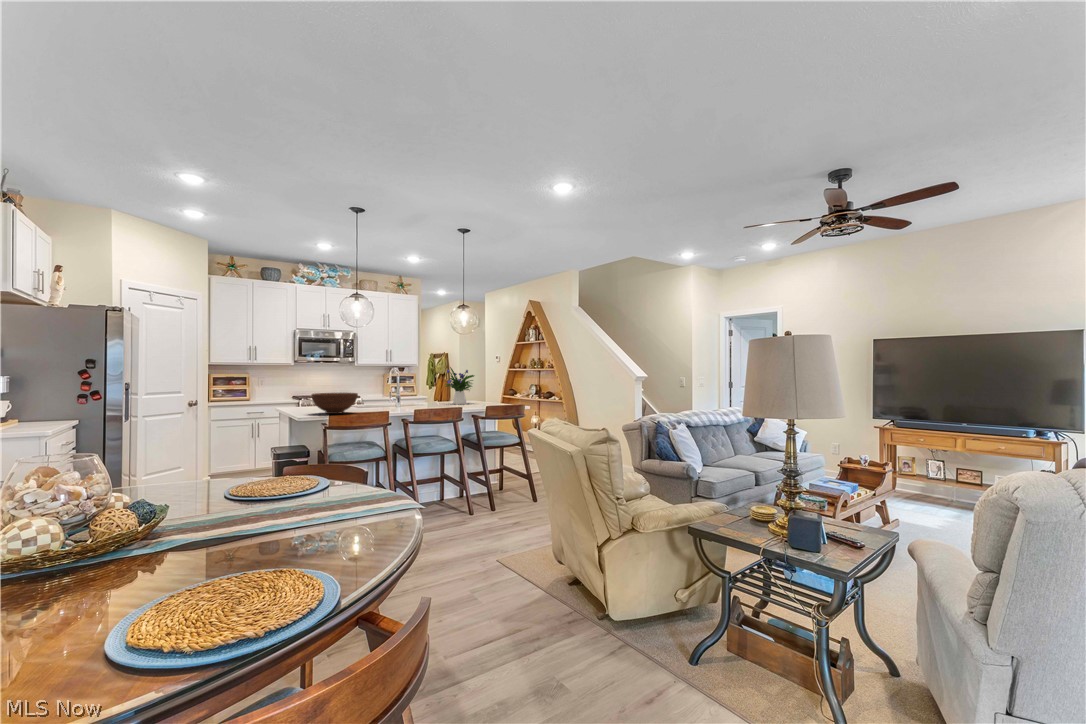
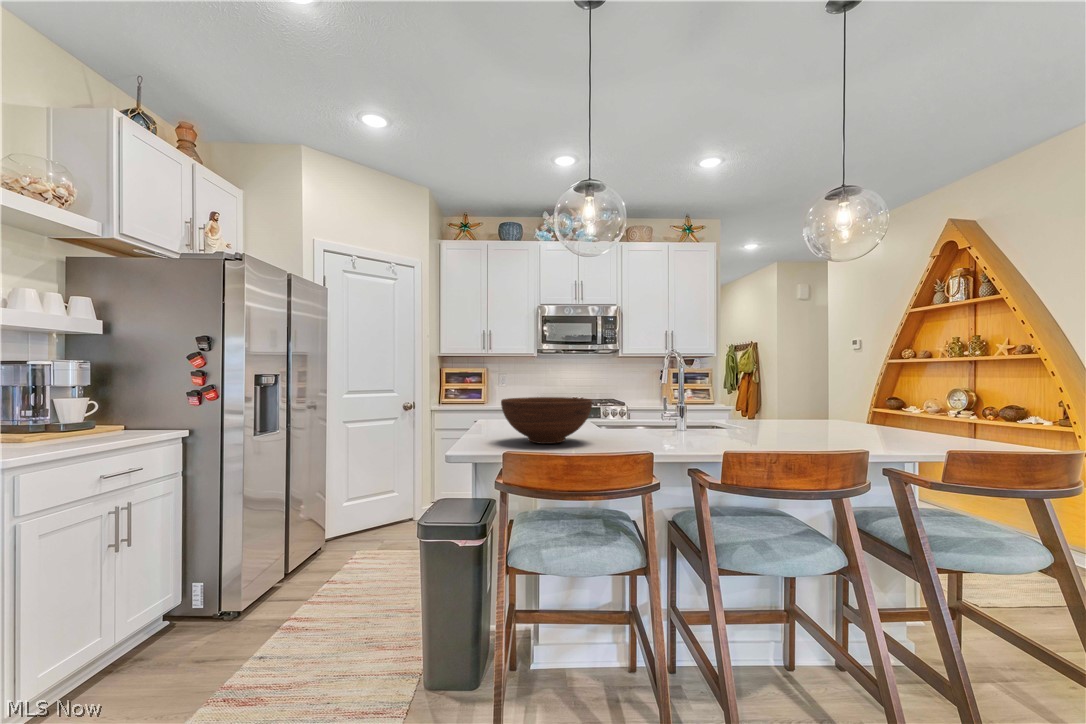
flower arrangement: present [446,367,474,404] -> none [772,347,856,429]

